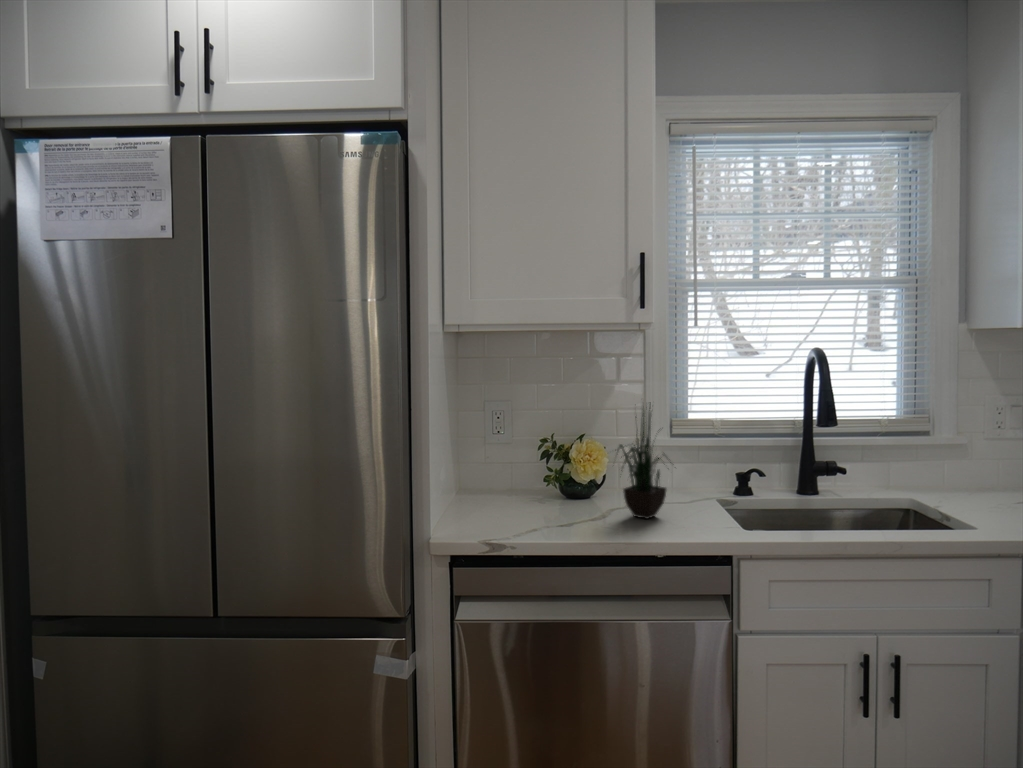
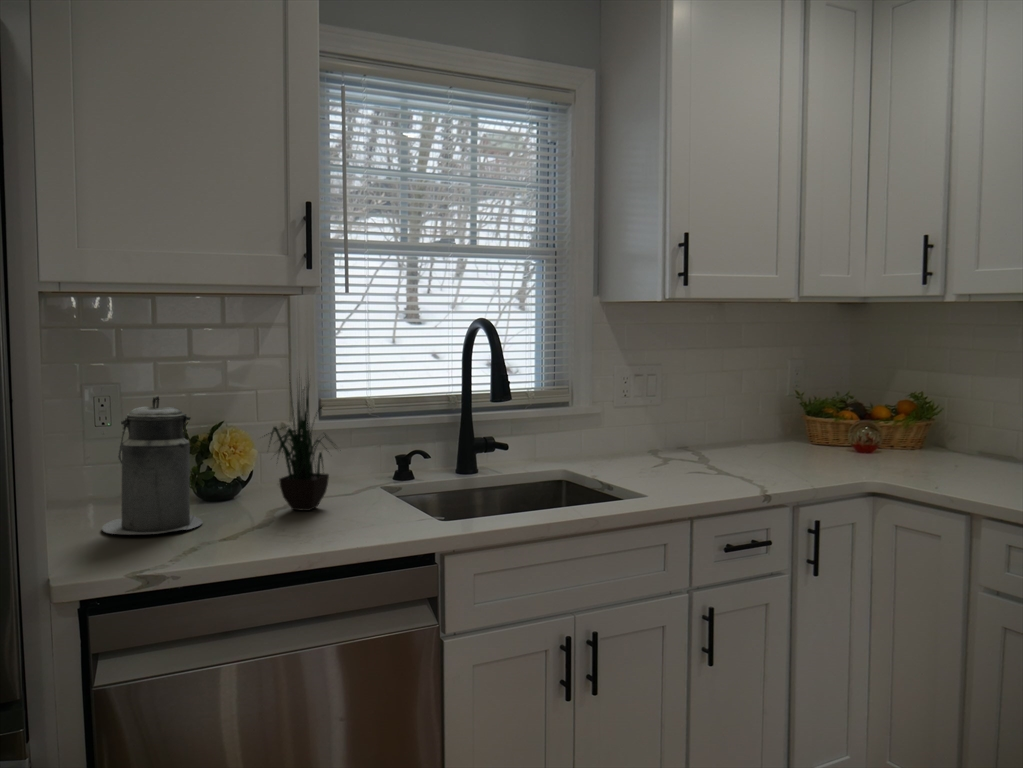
canister: none [486,415,560,527] -> present [102,396,202,534]

